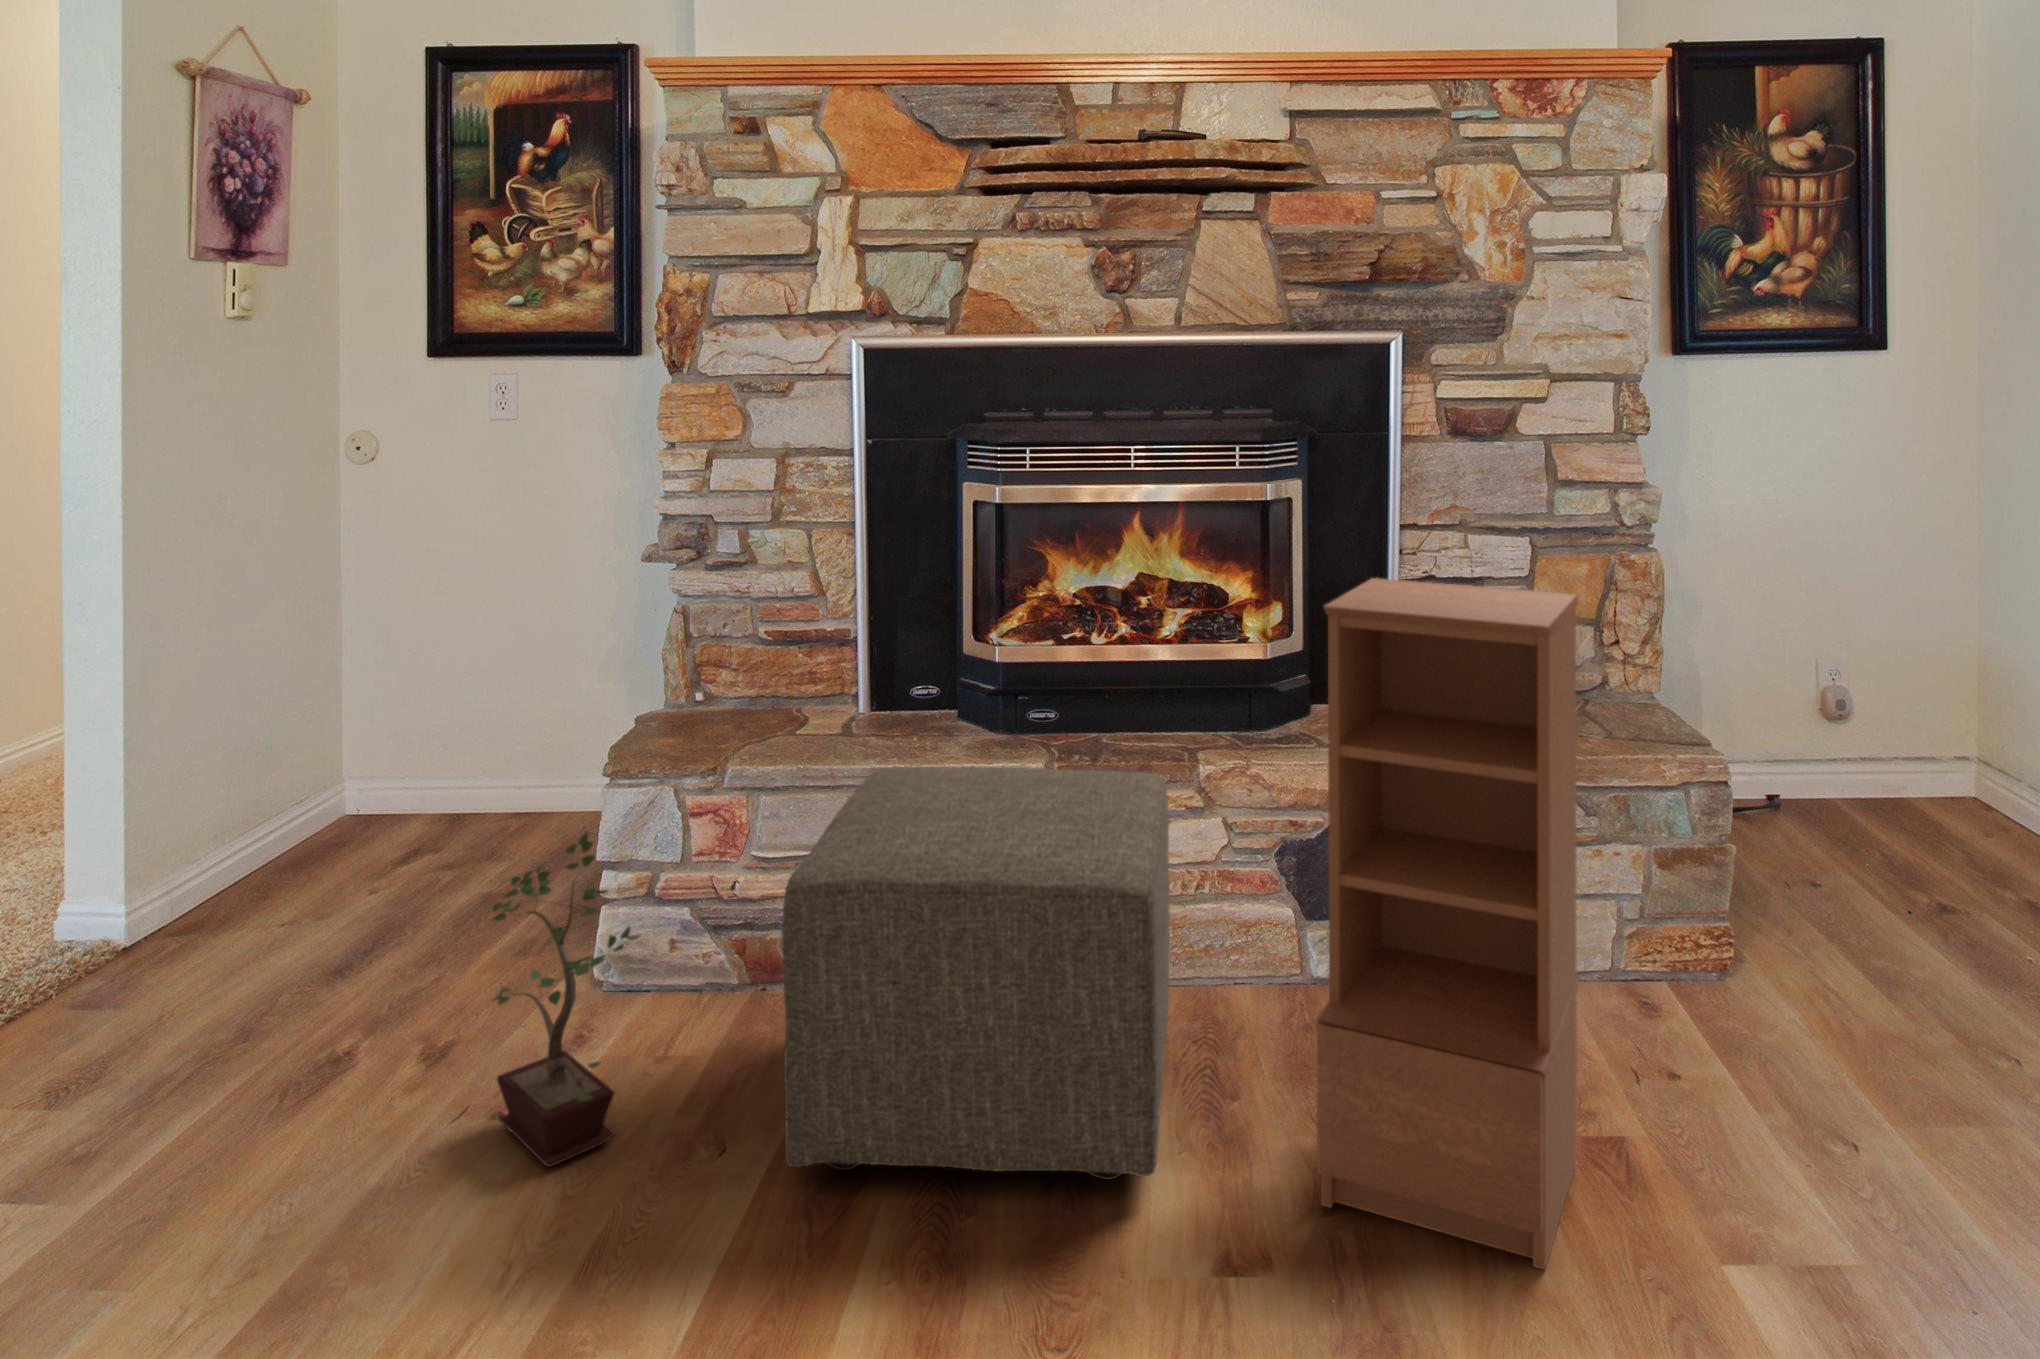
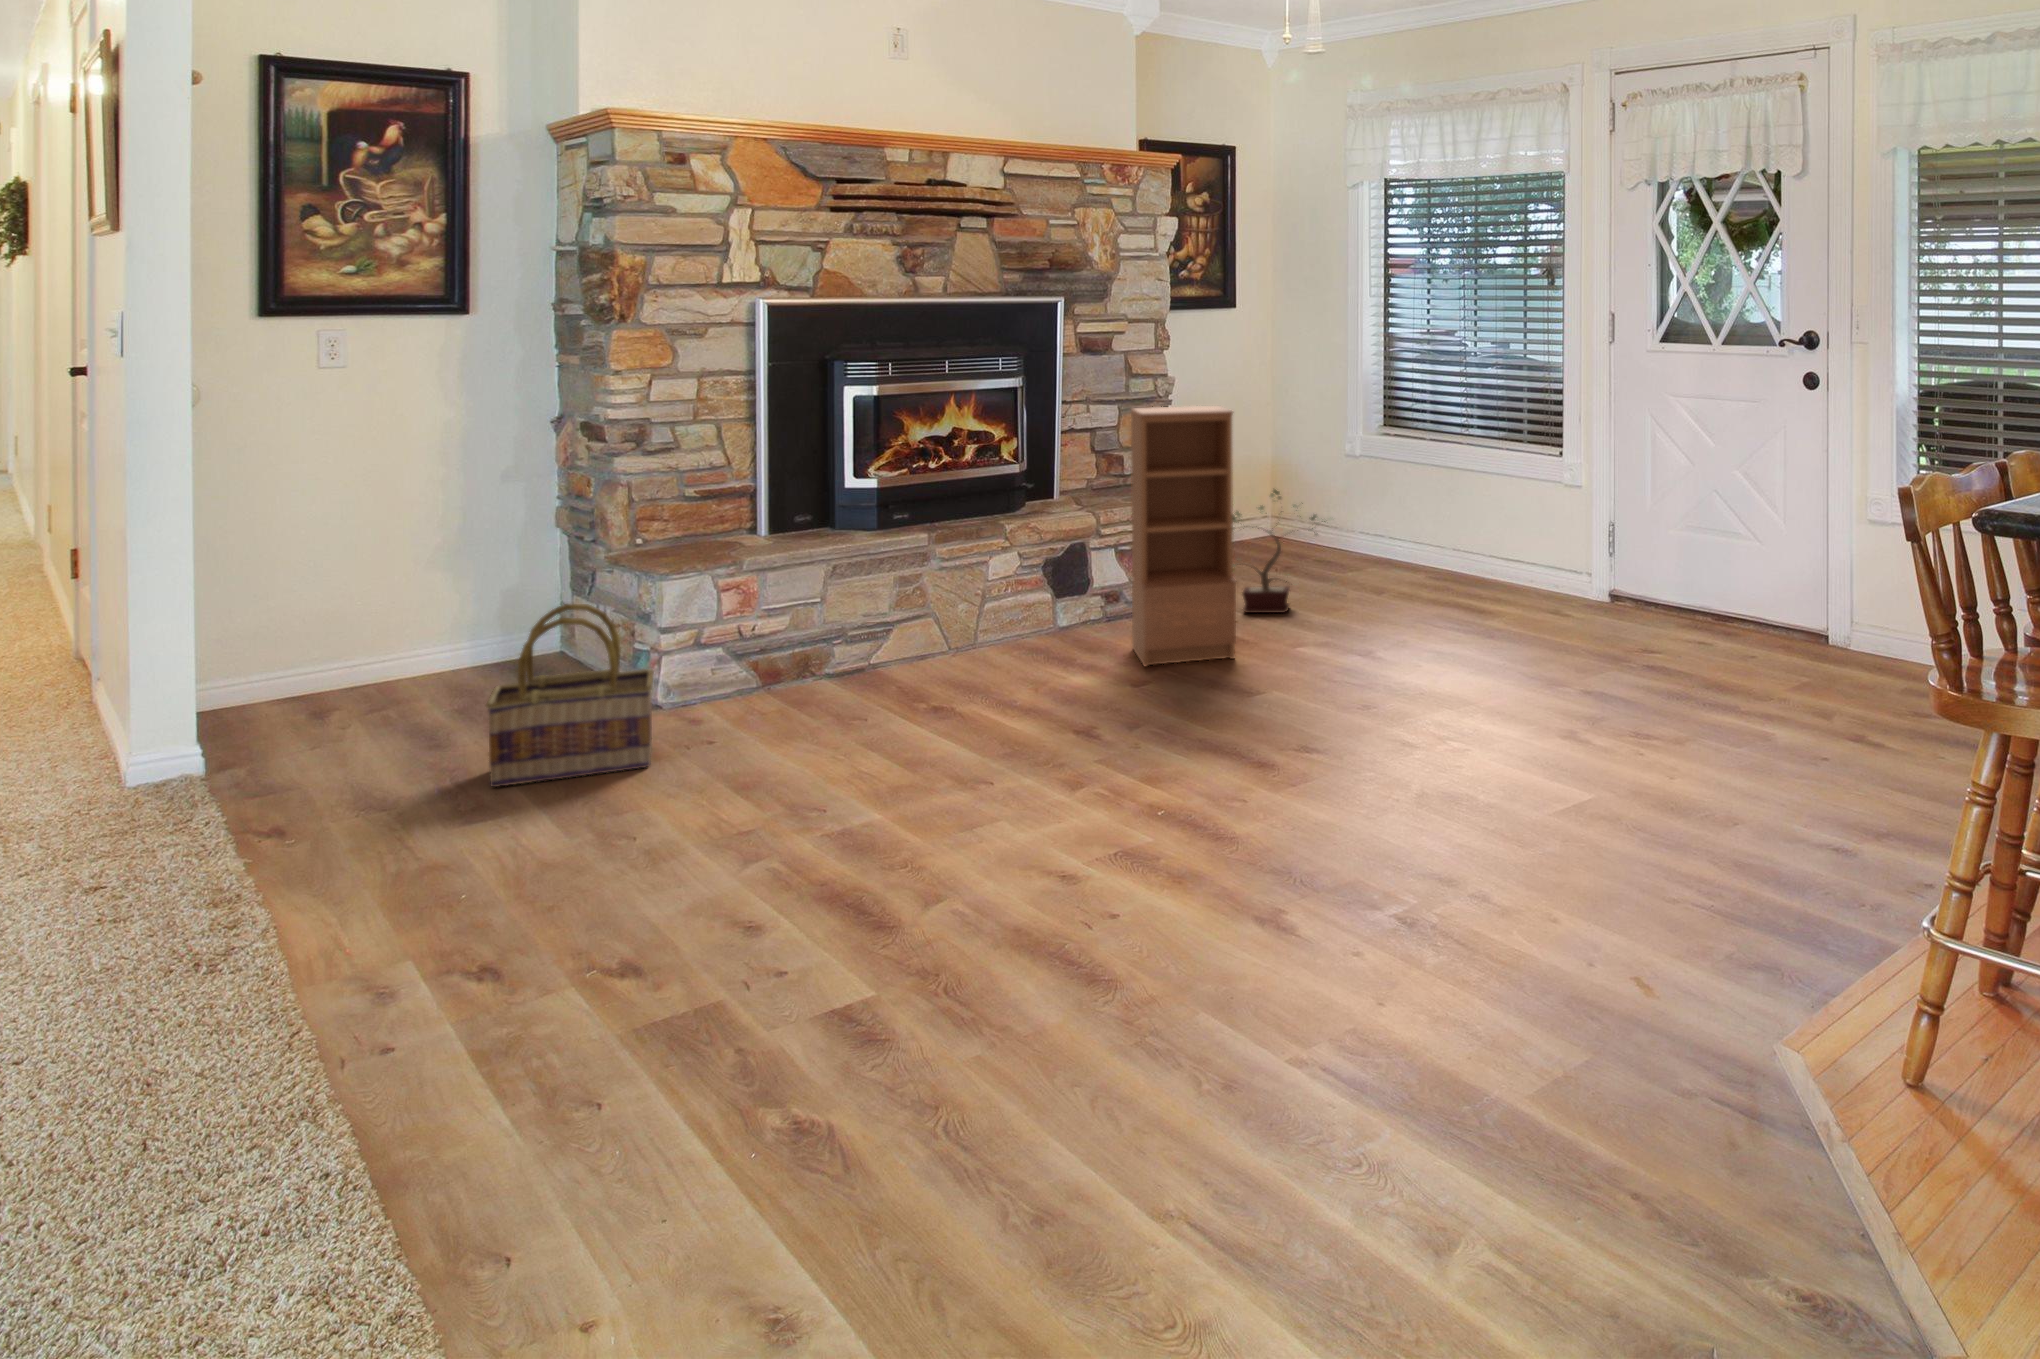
ottoman: present [782,767,1170,1180] -> none [850,524,1080,705]
basket: none [165,826,441,1158] -> present [486,604,654,787]
potted plant: present [493,833,640,1167] -> present [1233,490,1326,613]

